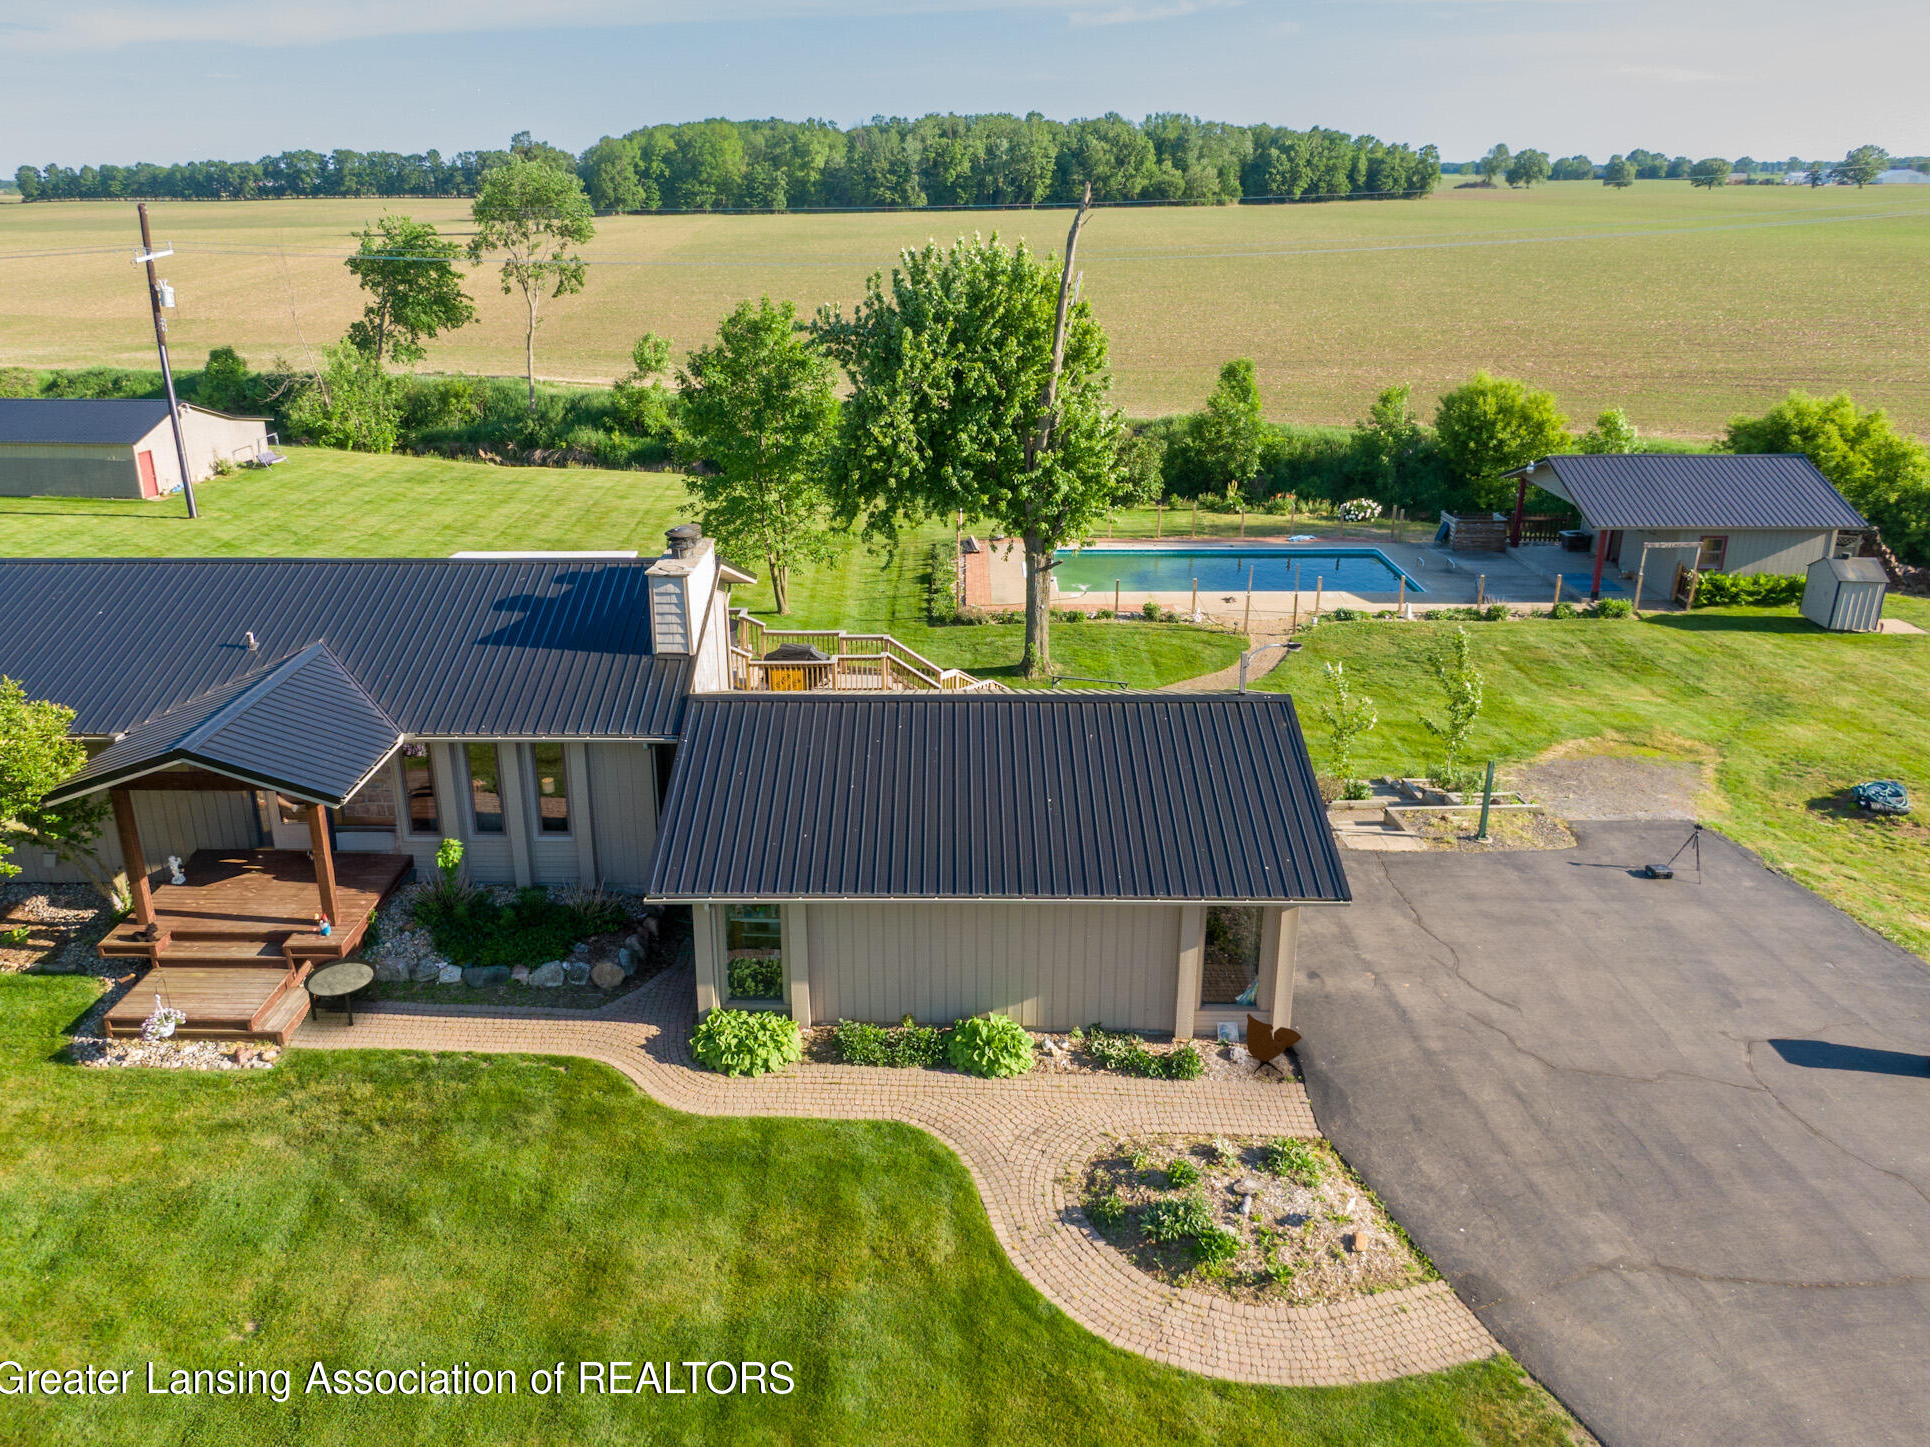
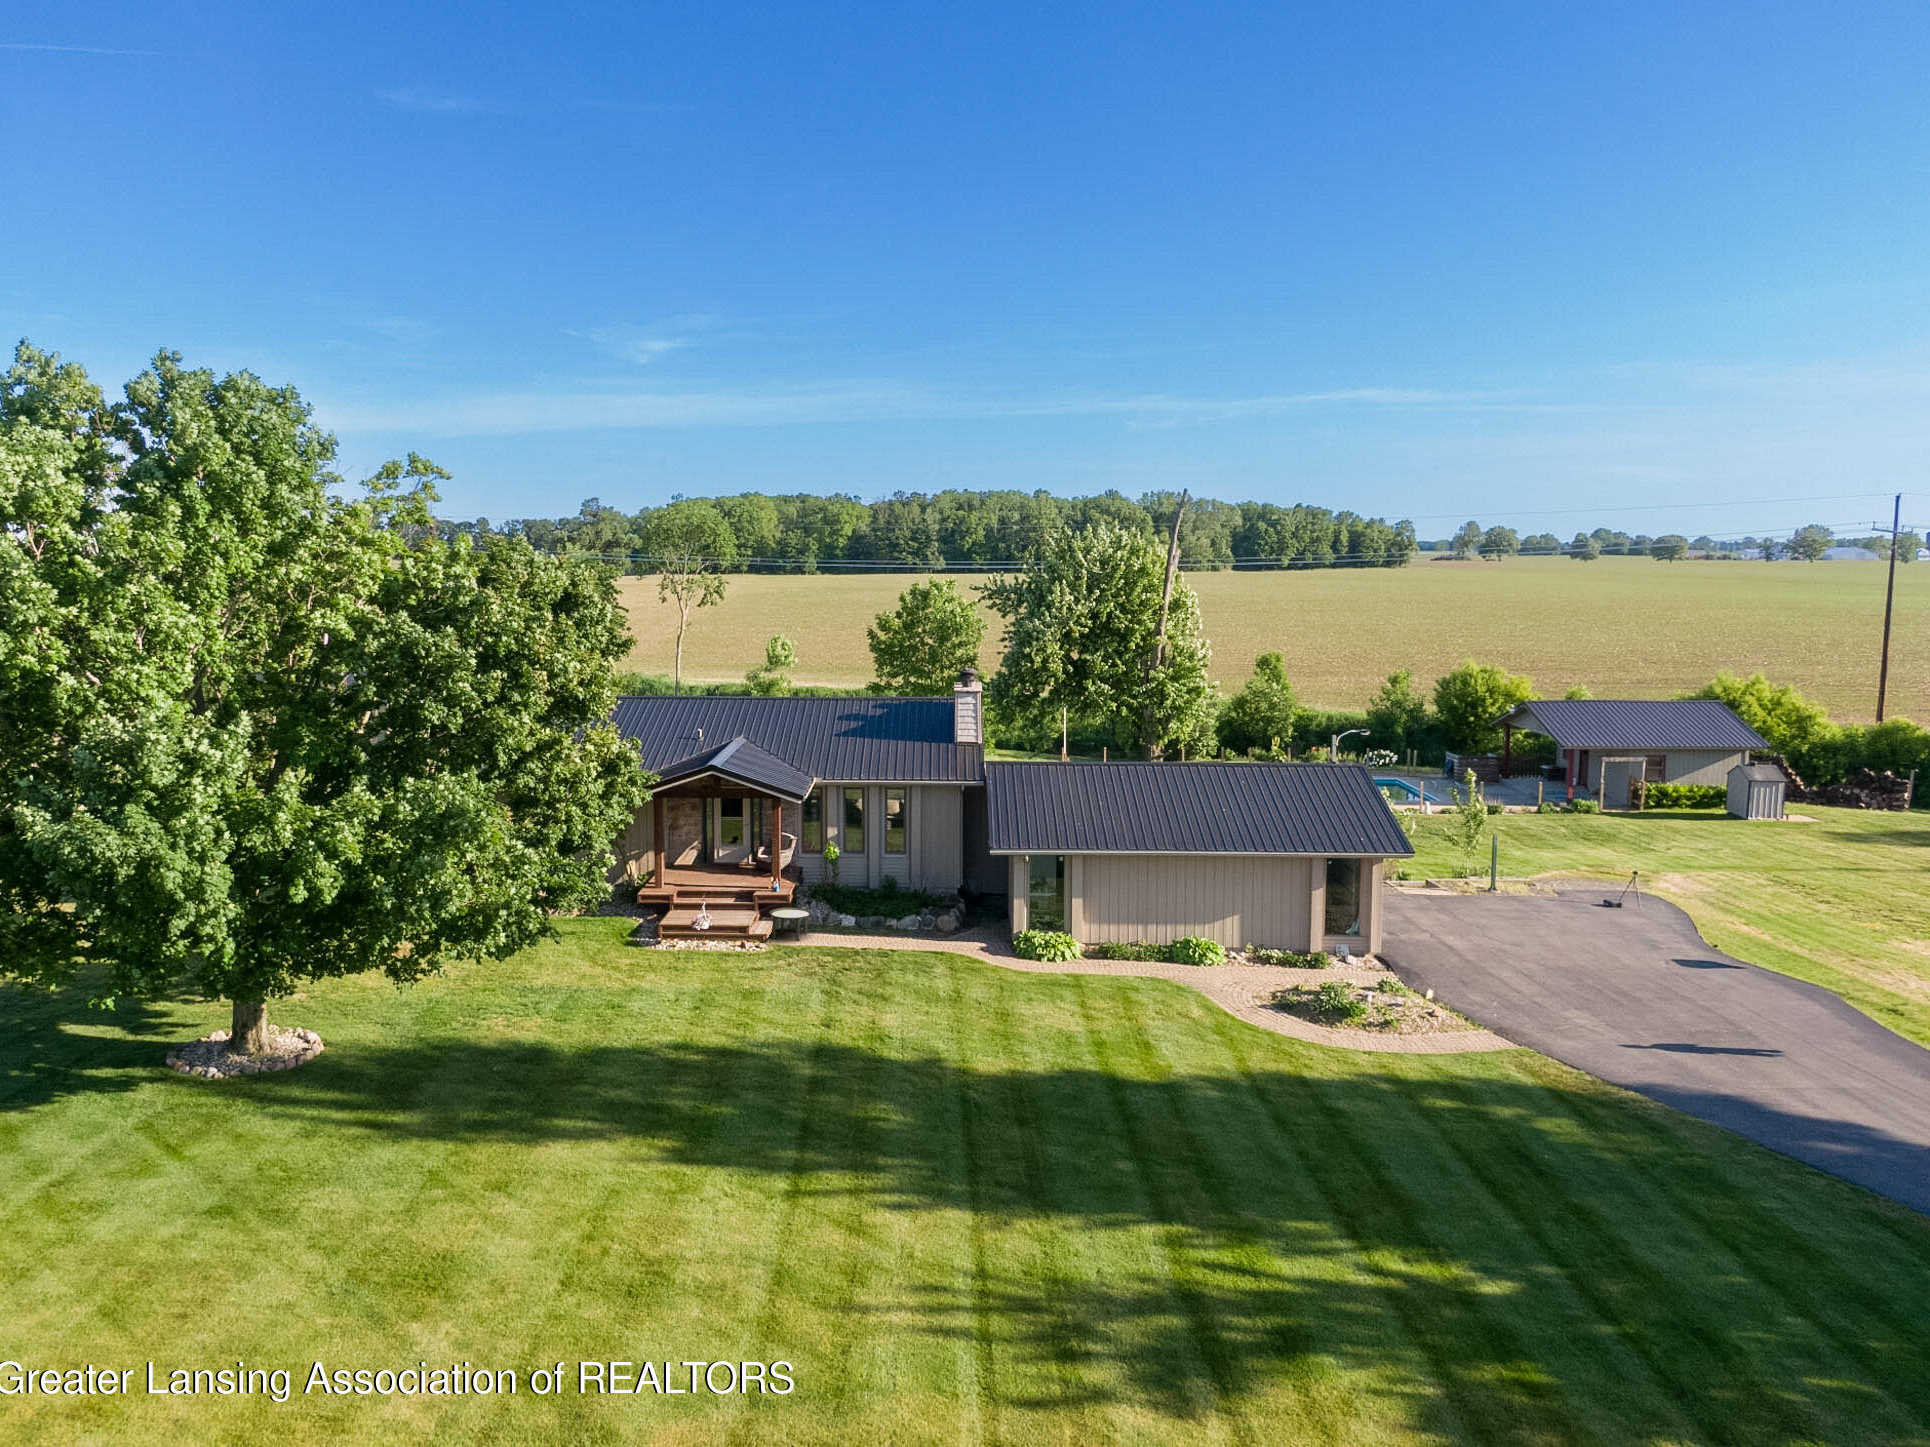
lounge chair: present [1247,1013,1302,1074] -> none [1355,925,1390,966]

